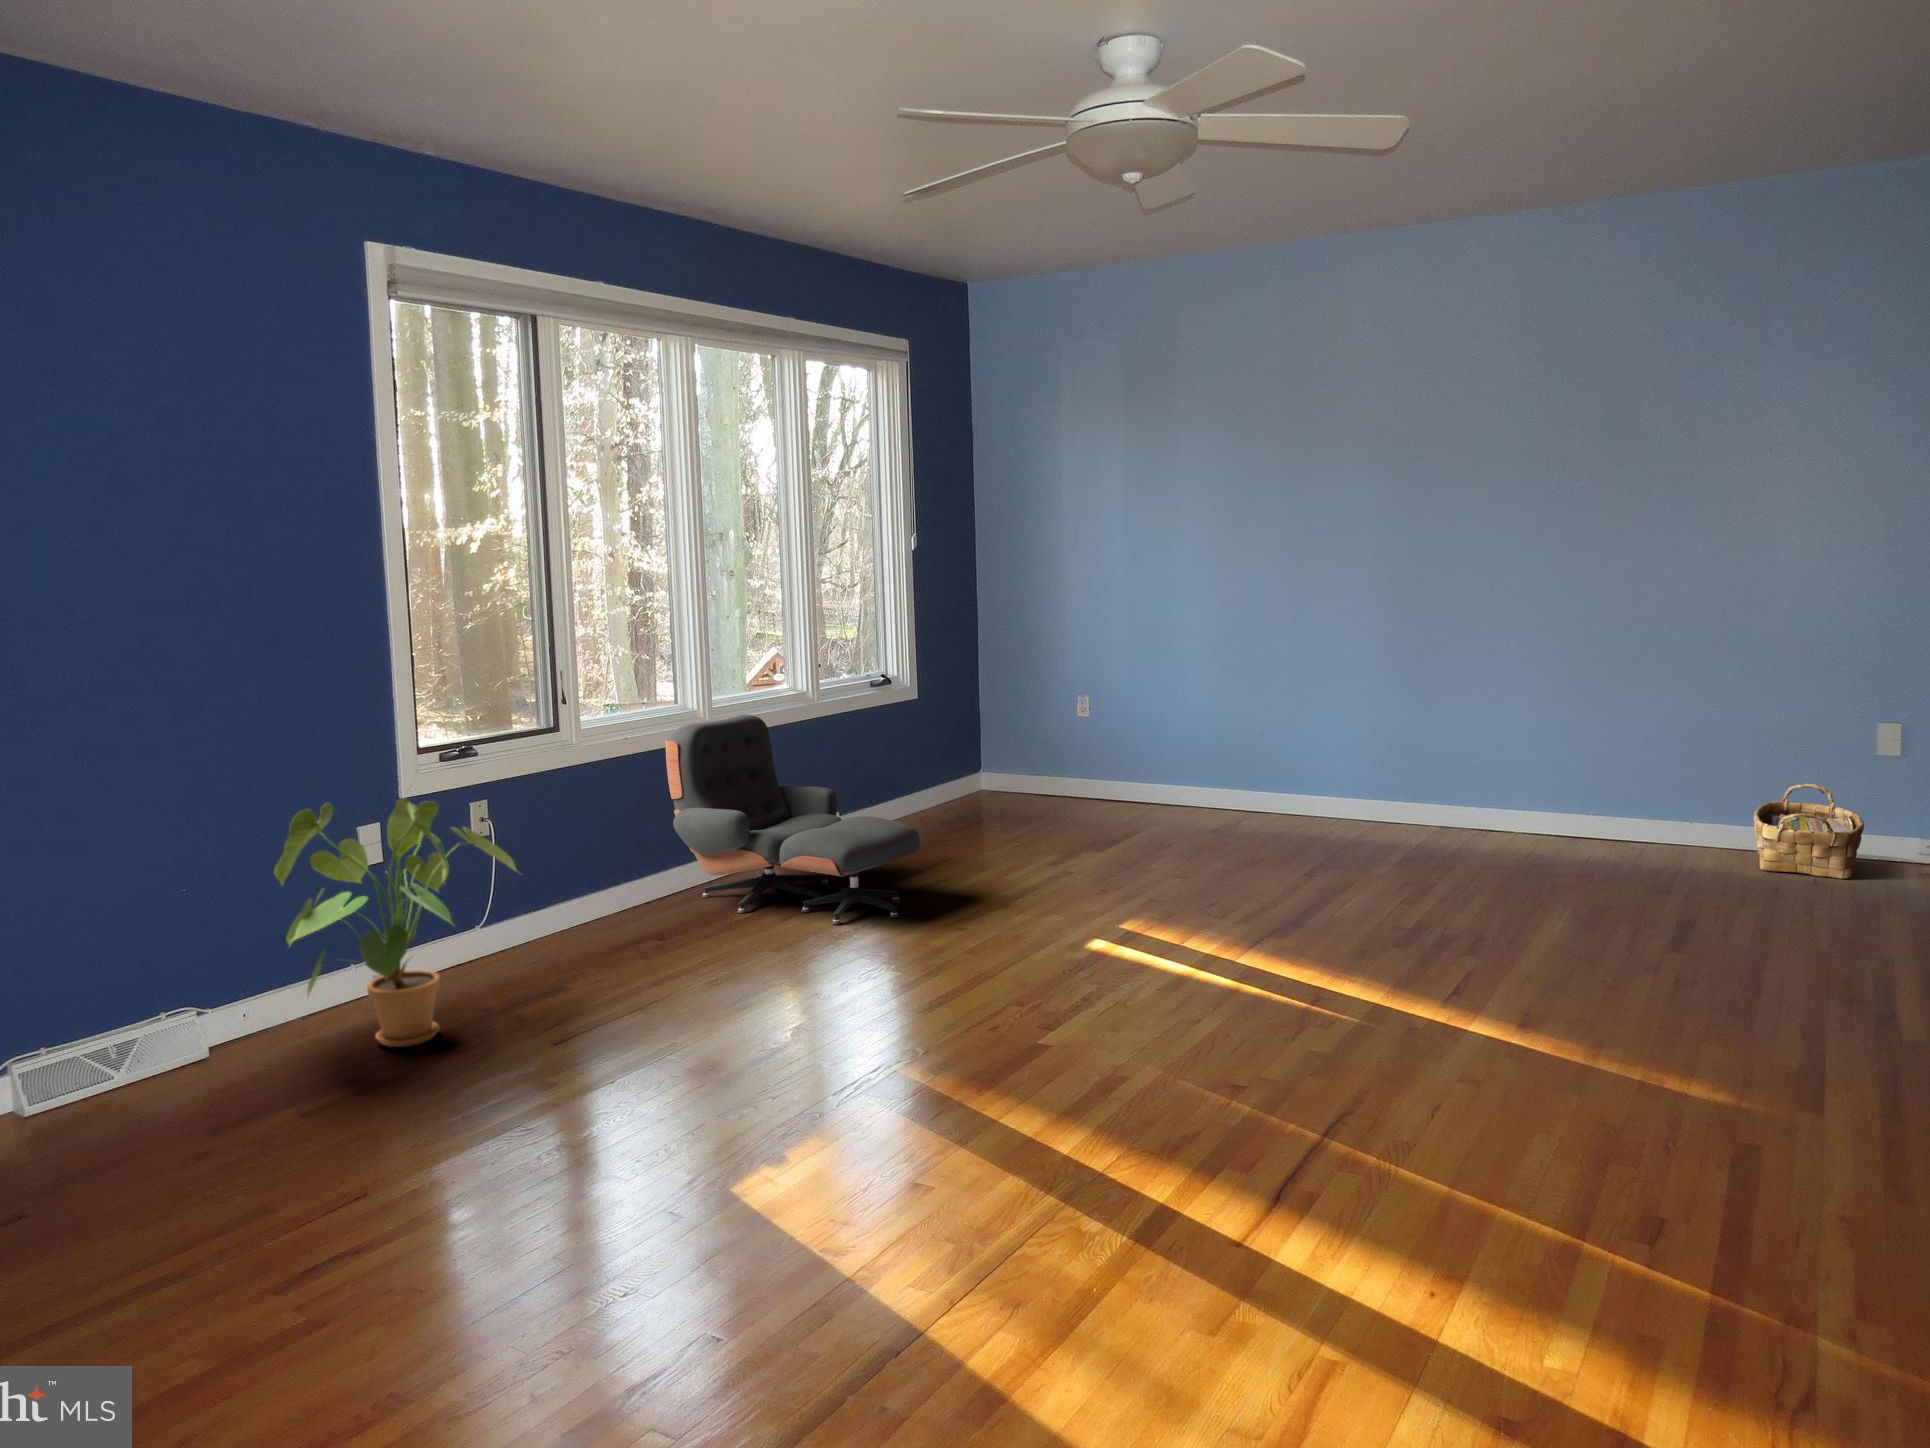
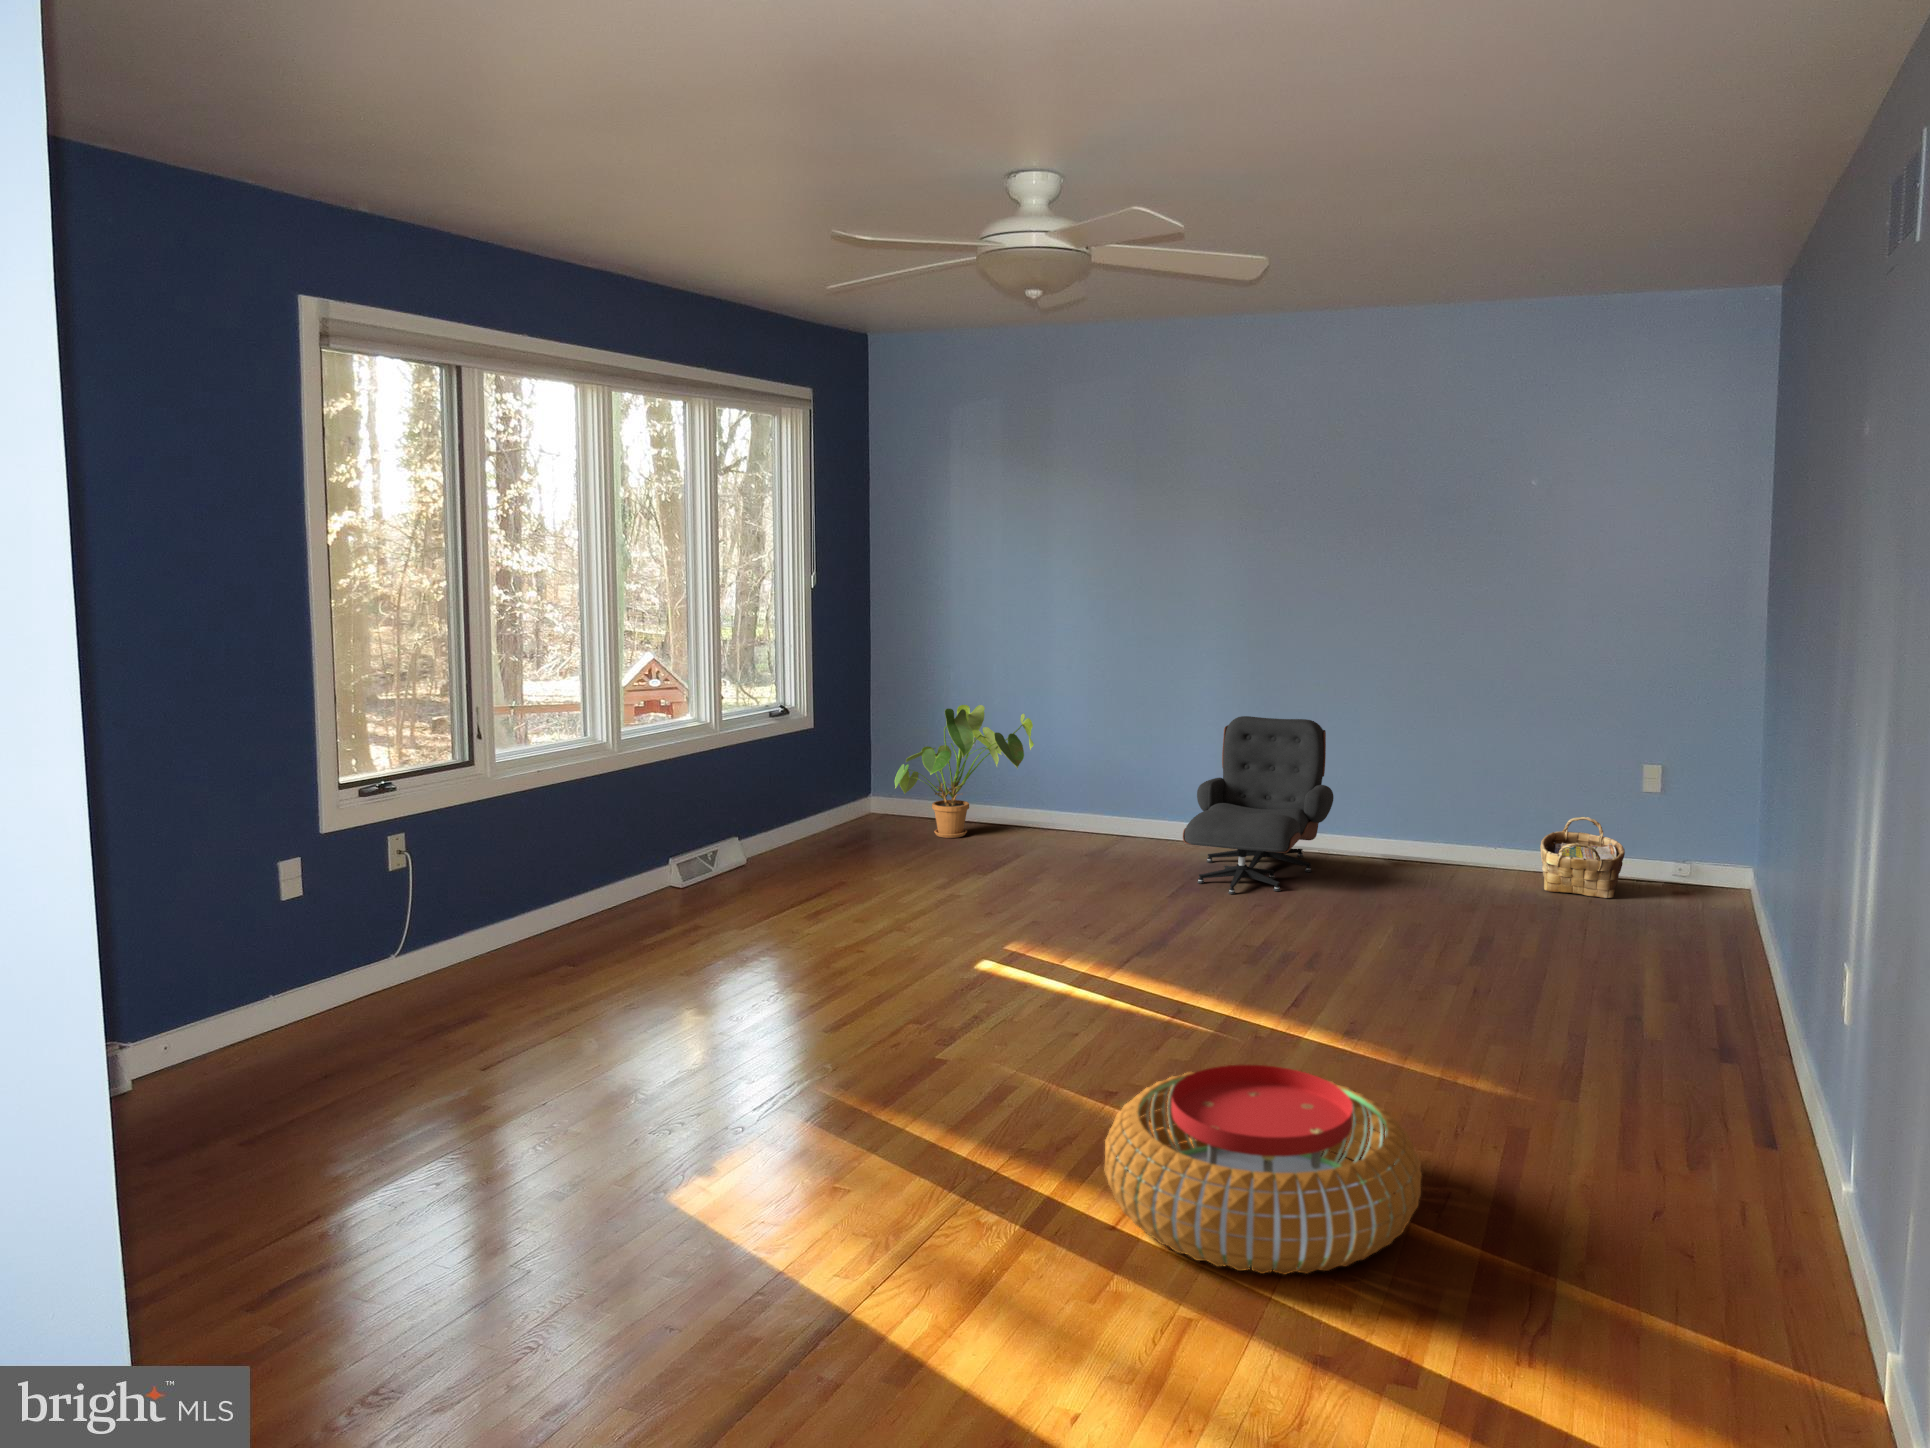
lounge chair: present [666,715,921,925] -> present [1183,716,1334,894]
house plant: present [274,798,516,1047] -> present [895,705,1034,838]
pouf: none [1228,1055,1635,1314] -> present [1105,1065,1422,1275]

